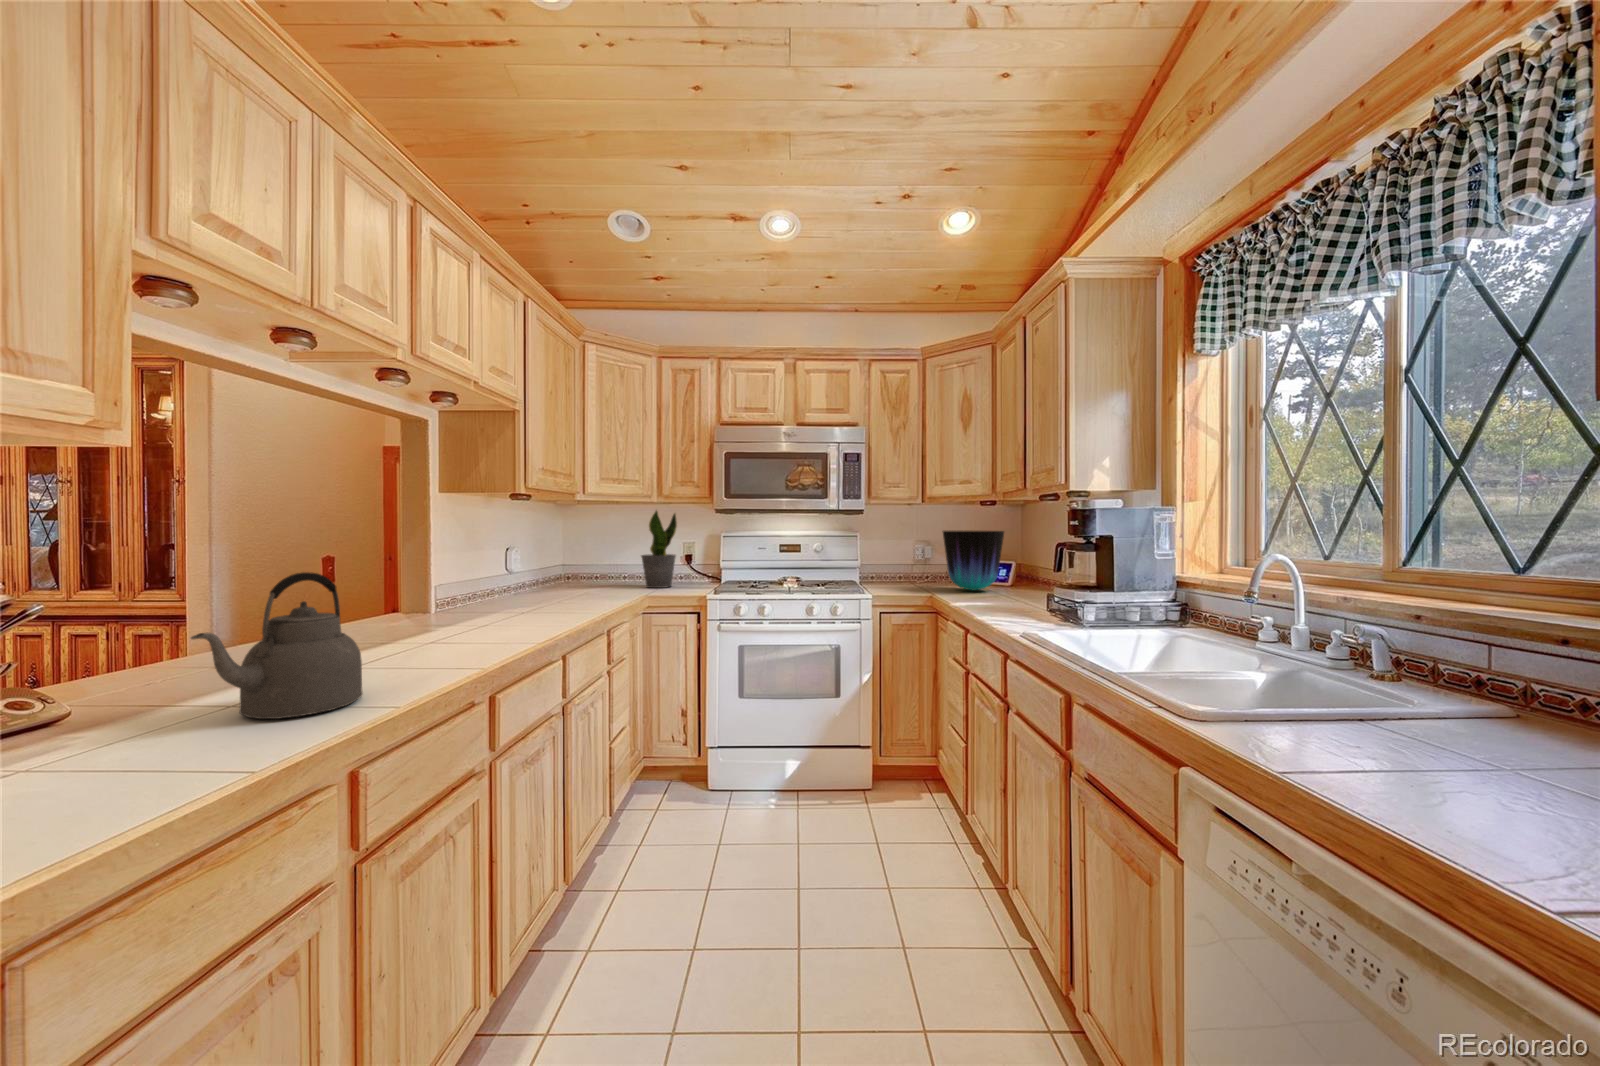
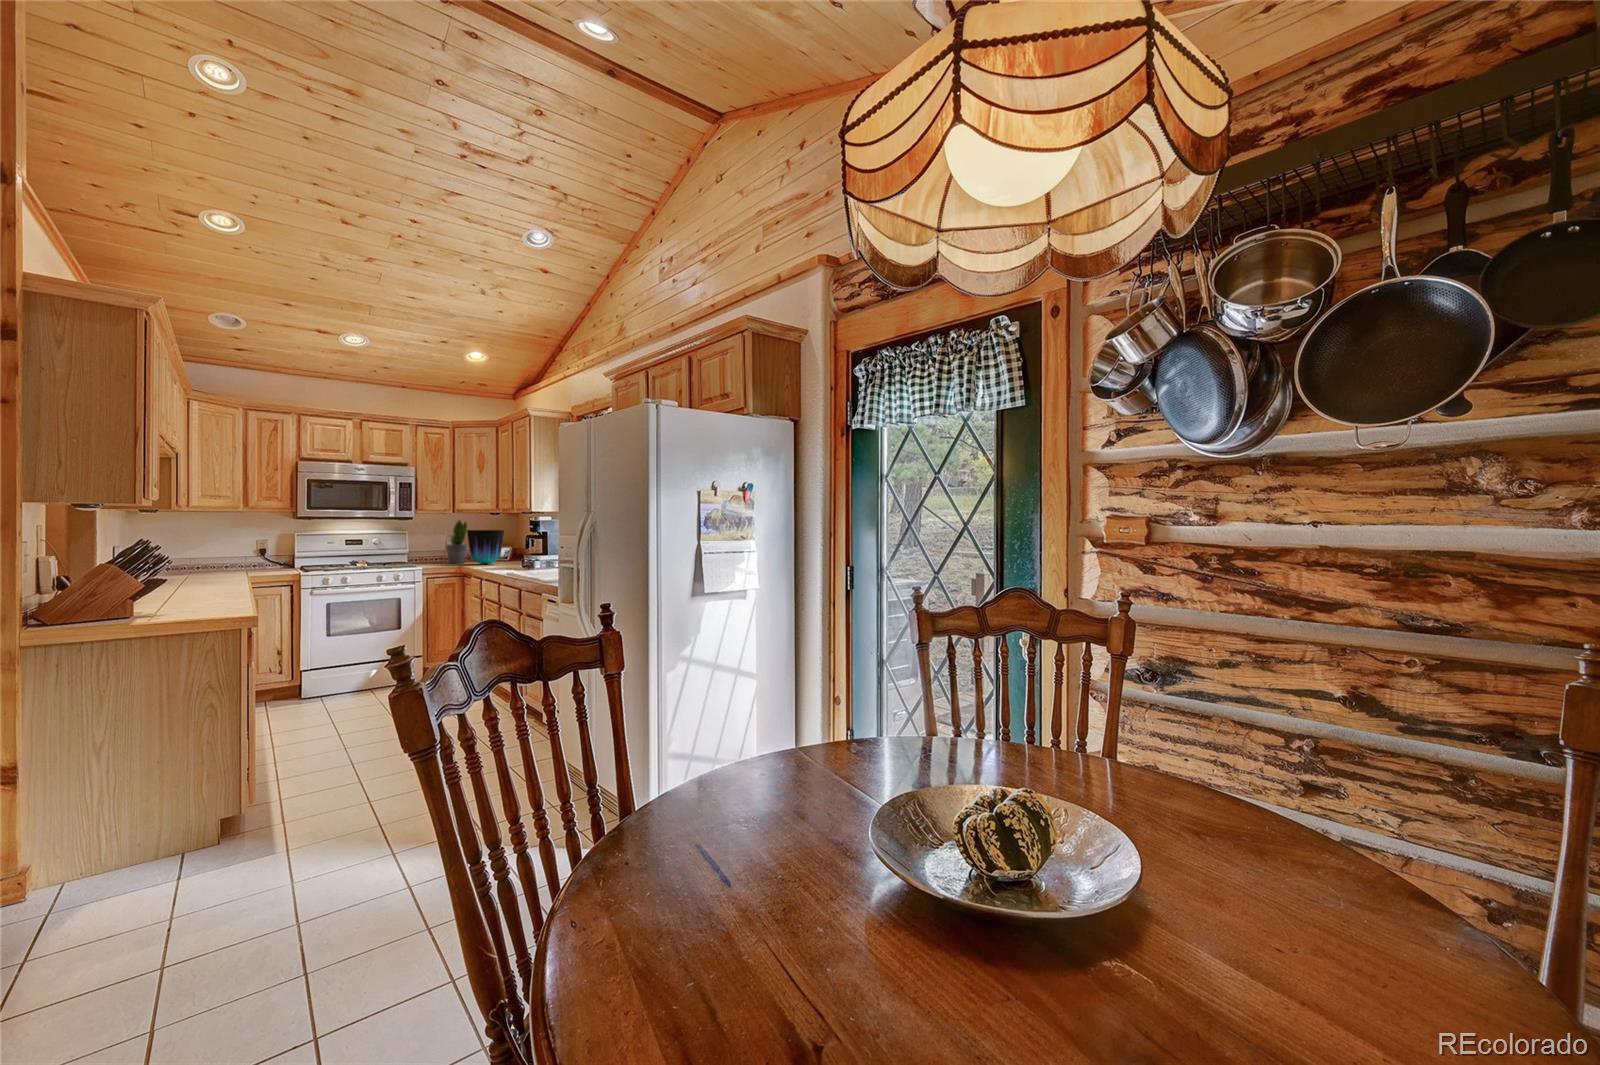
potted plant: present [641,510,677,588] -> present [446,520,467,563]
kettle: present [191,572,363,719] -> none [178,544,226,595]

